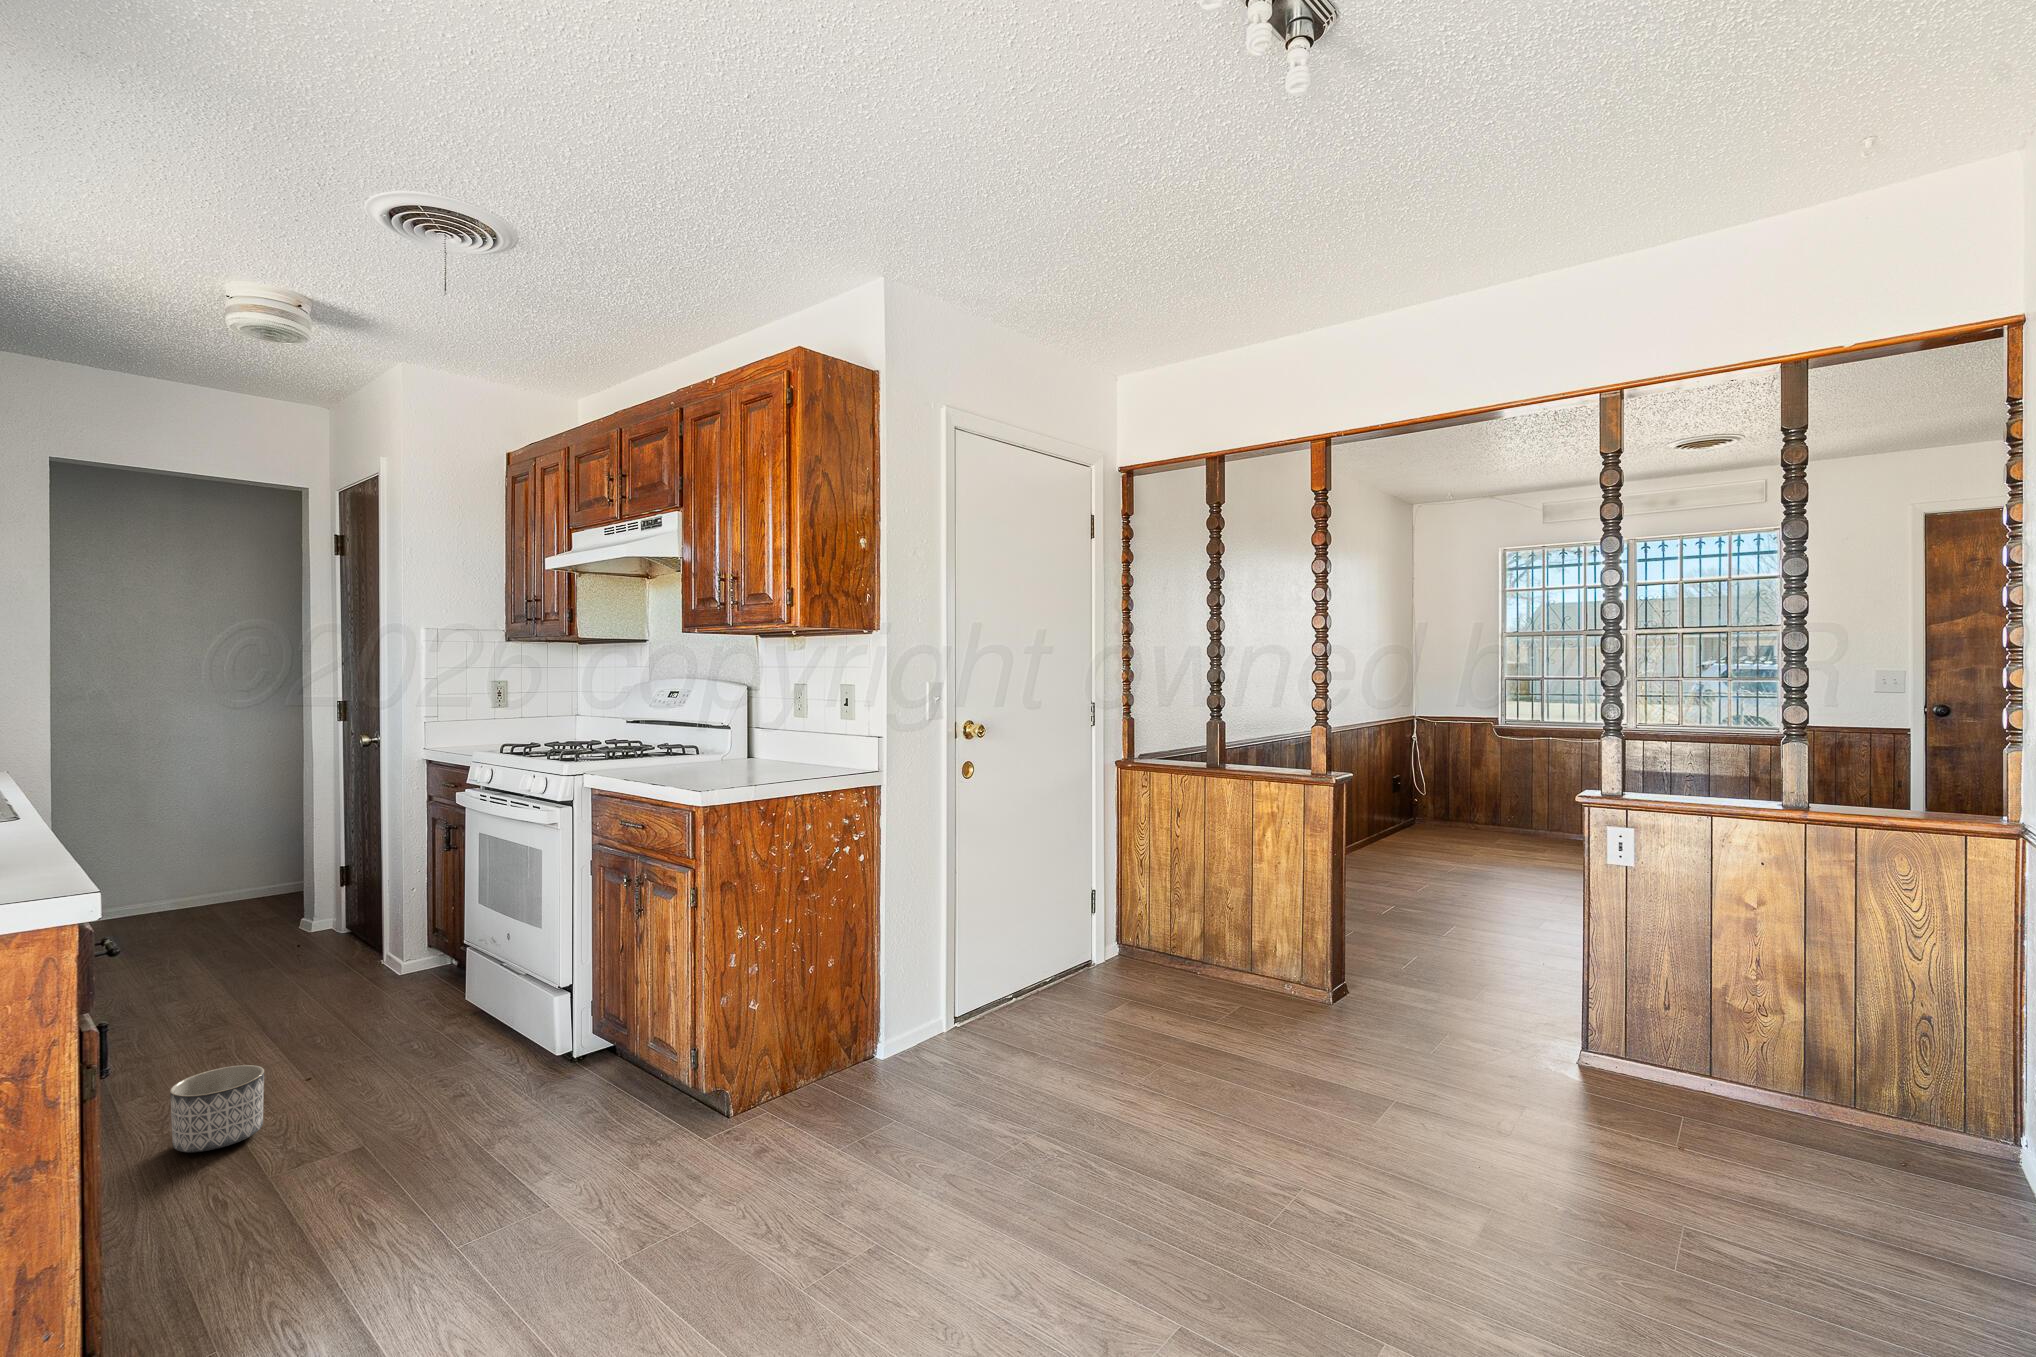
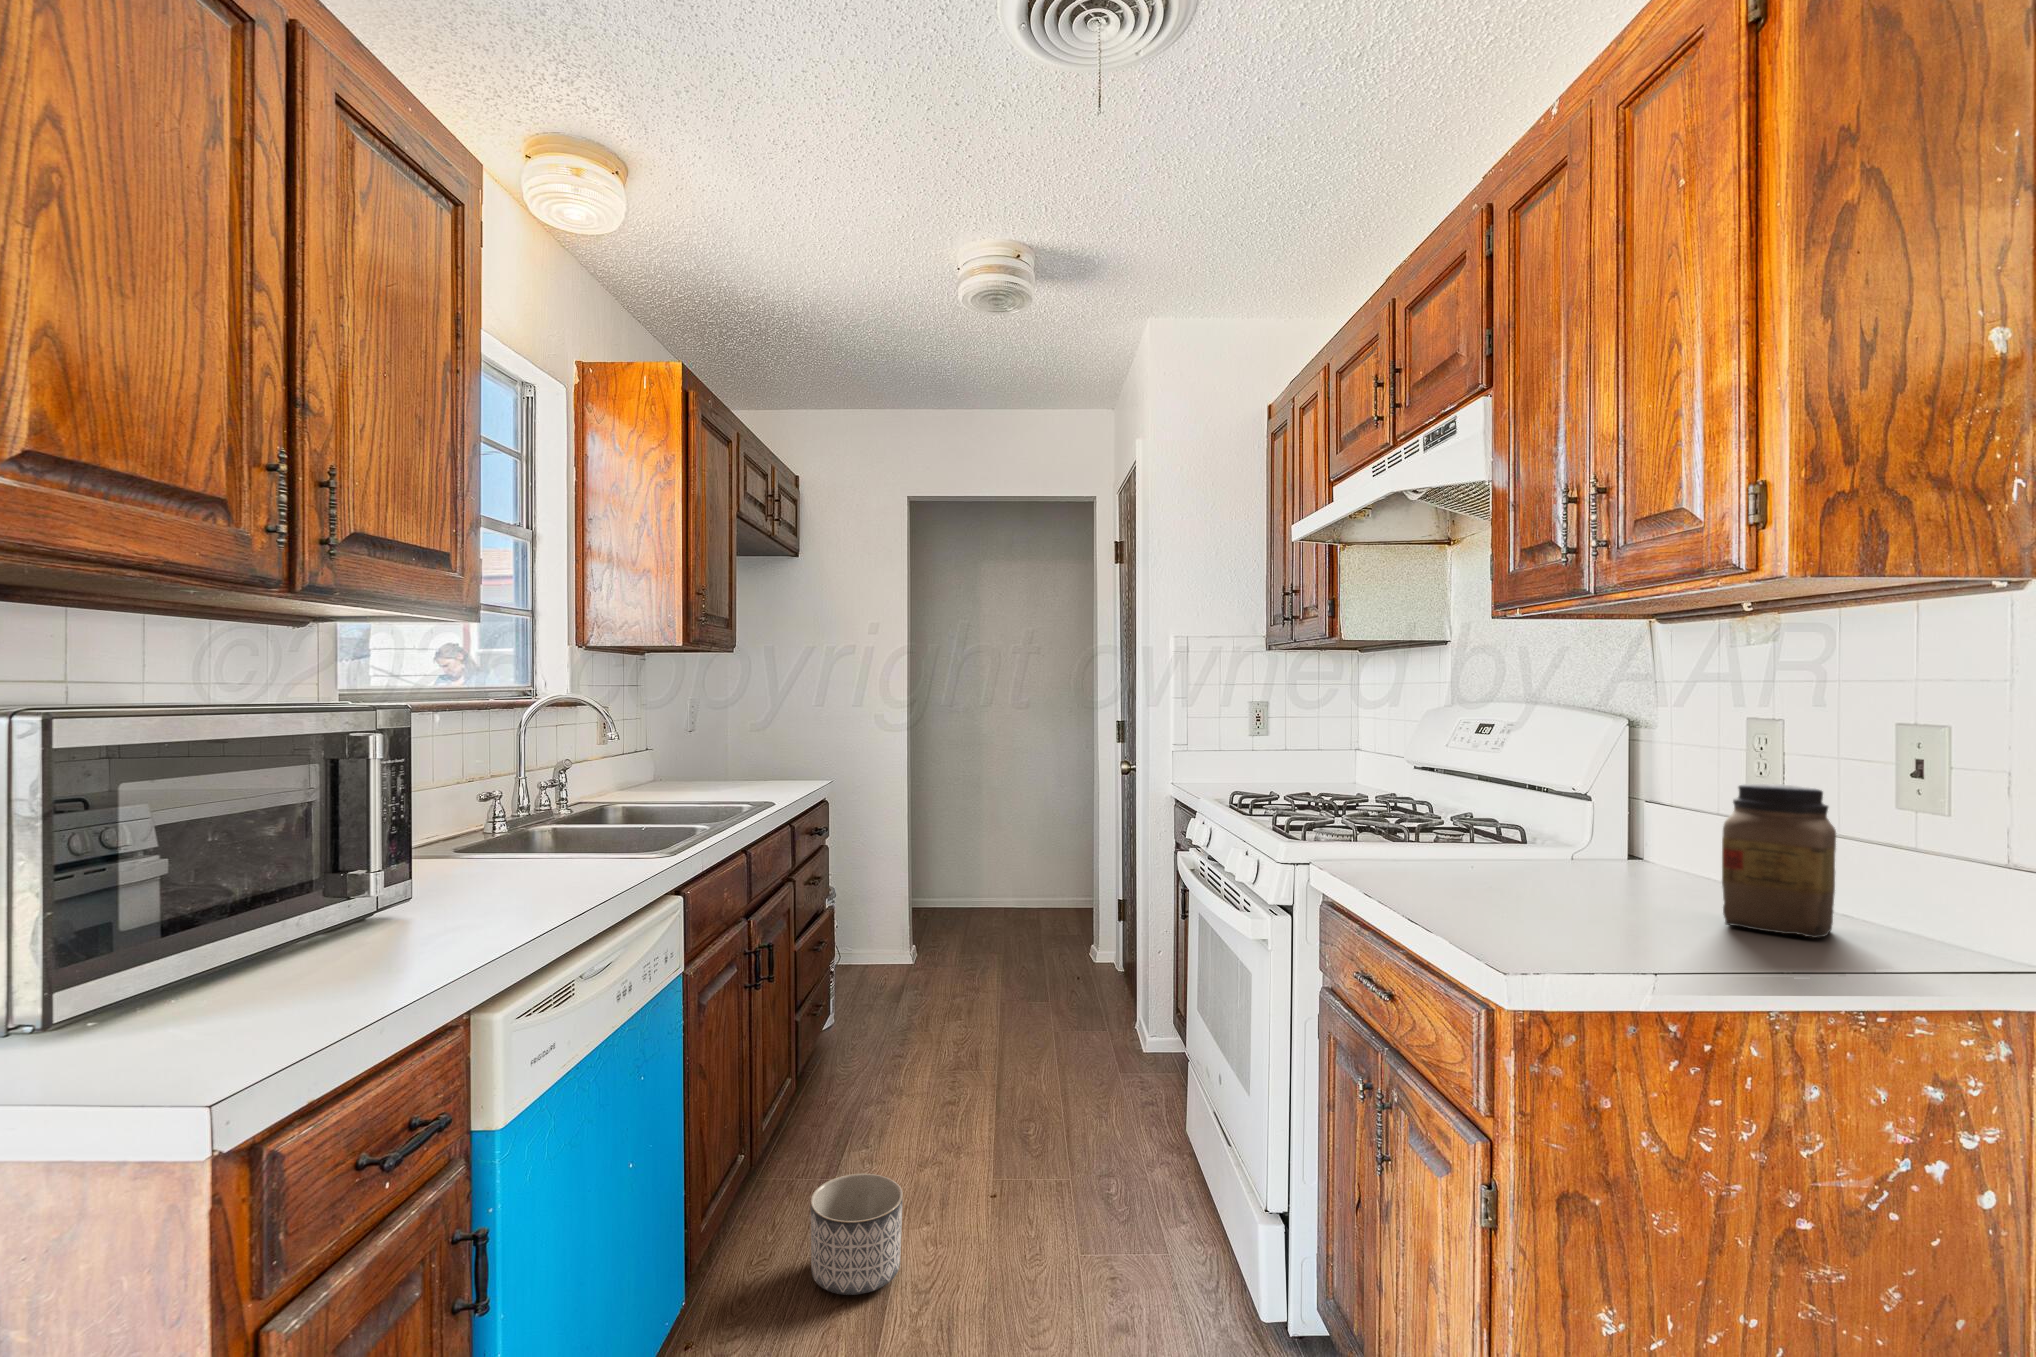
jar: none [782,712,822,774] -> present [1722,784,1836,938]

